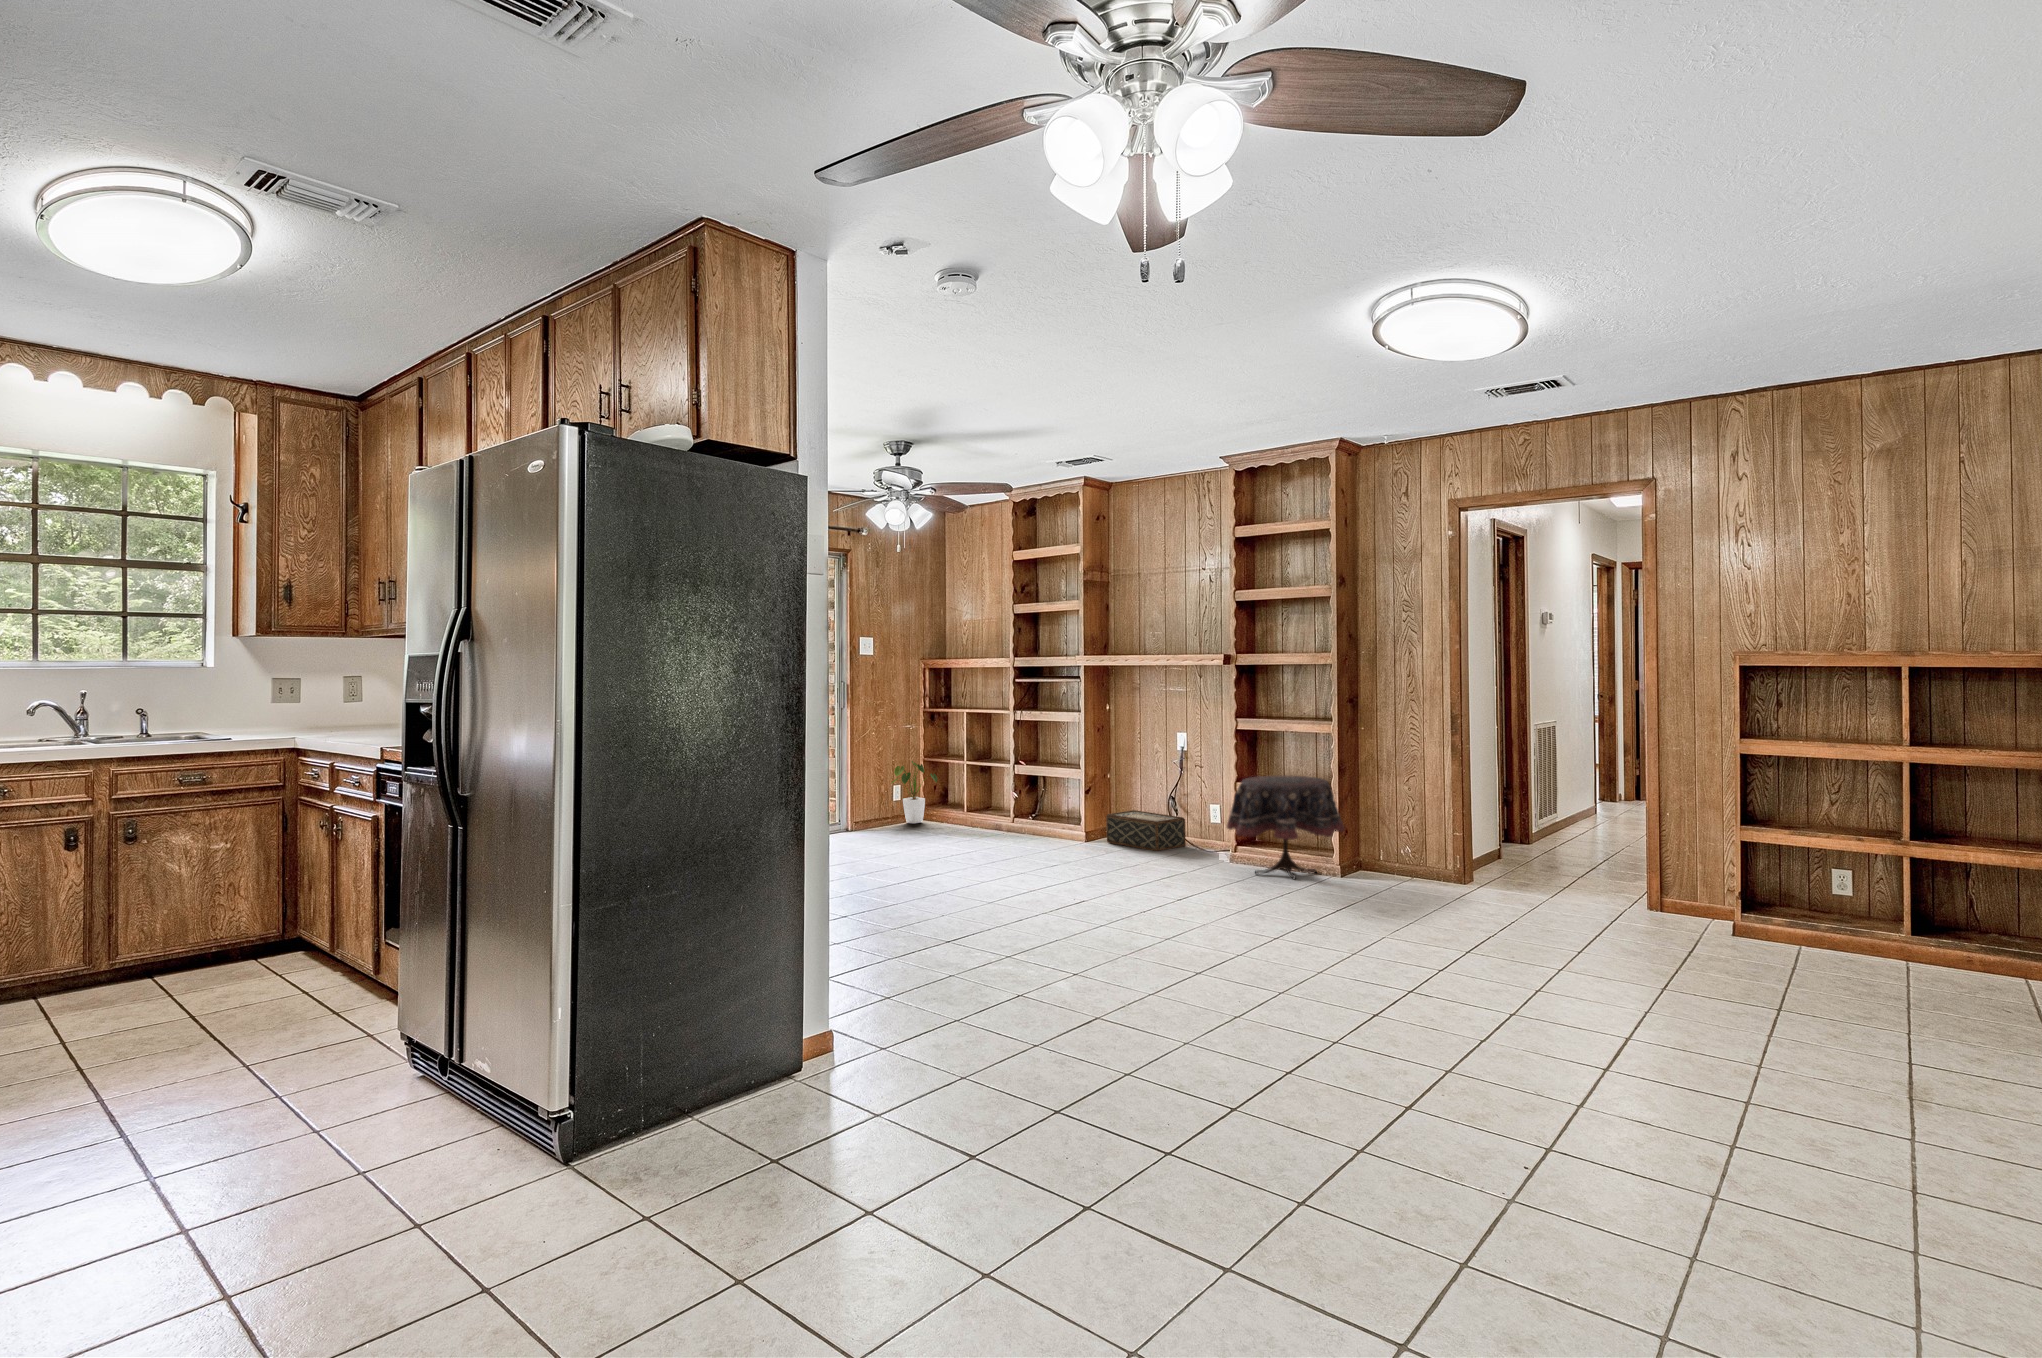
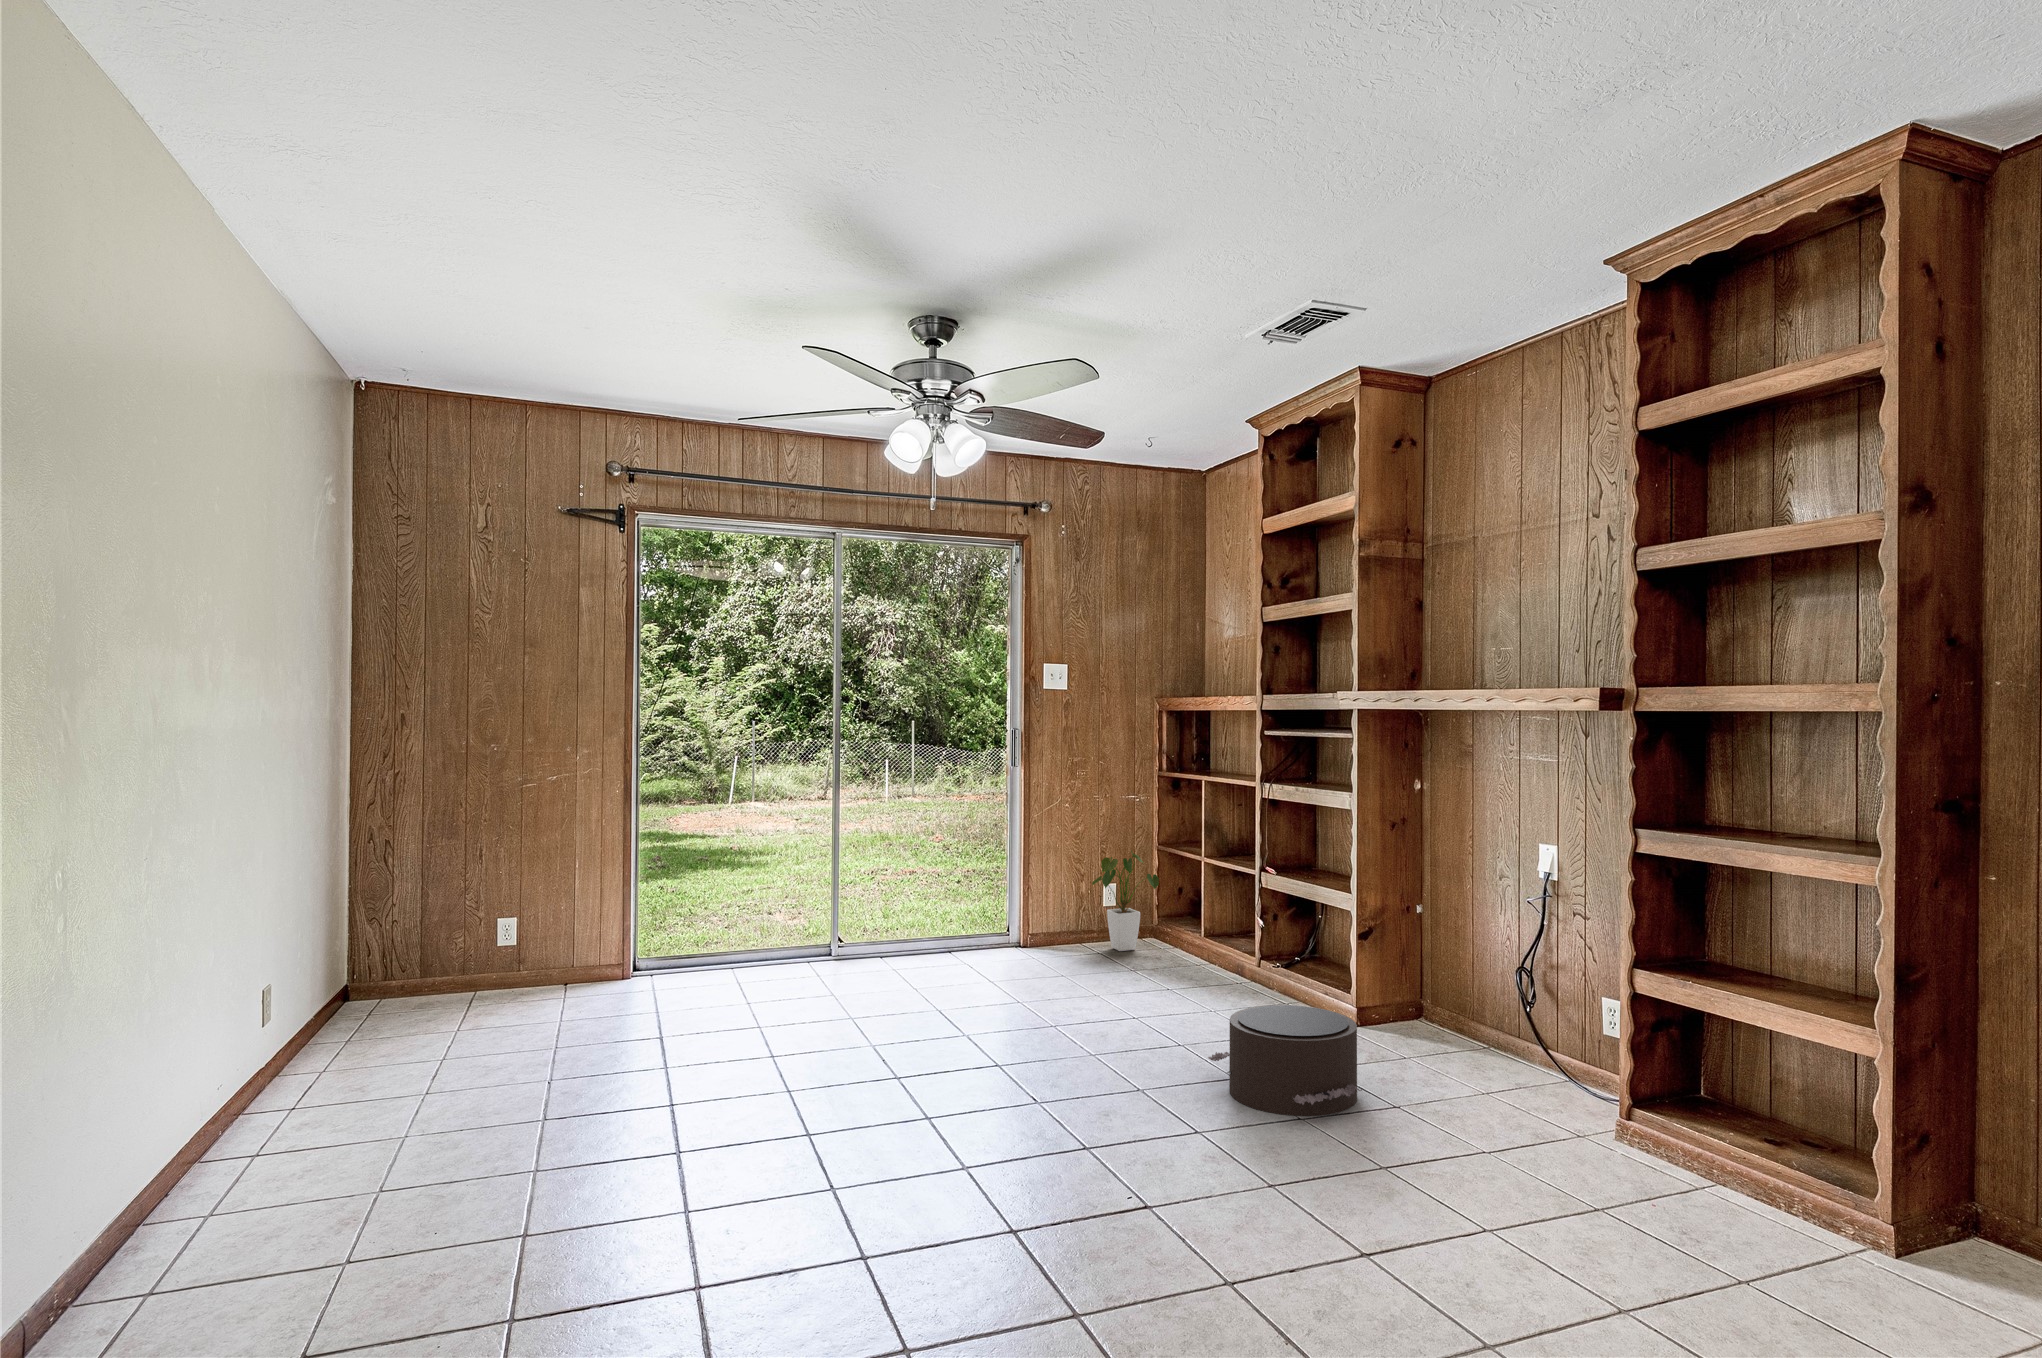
side table: present [1227,775,1344,880] -> none [1601,964,1921,1253]
woven basket: present [1106,810,1186,851] -> none [1392,981,1543,1079]
pouf: none [1032,822,1115,869] -> present [1208,1005,1362,1116]

